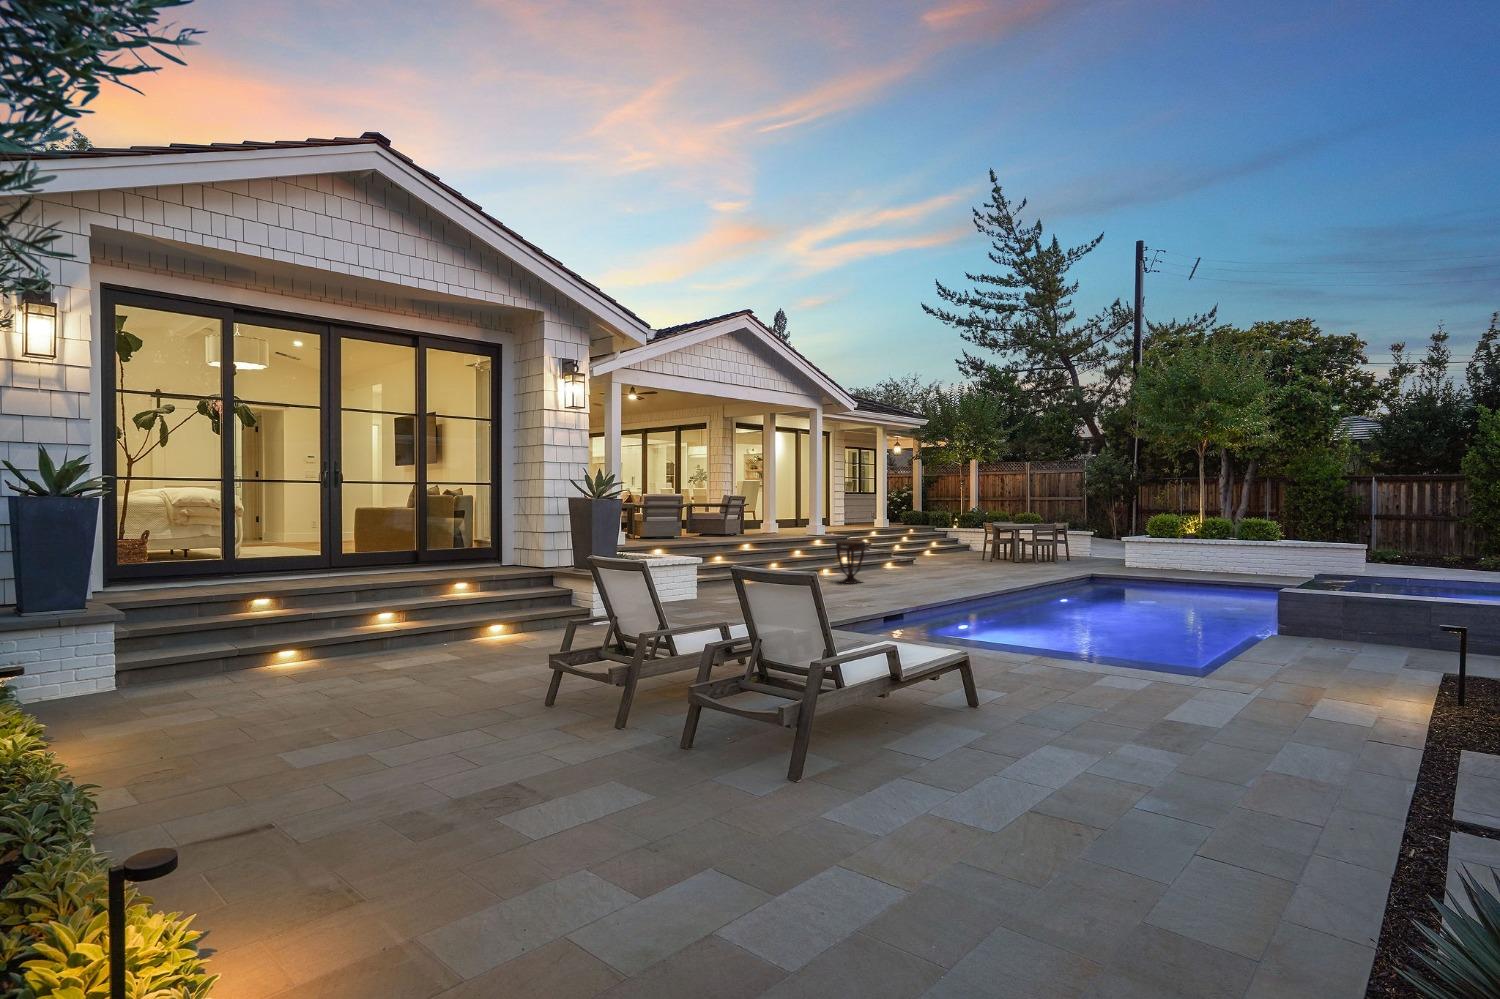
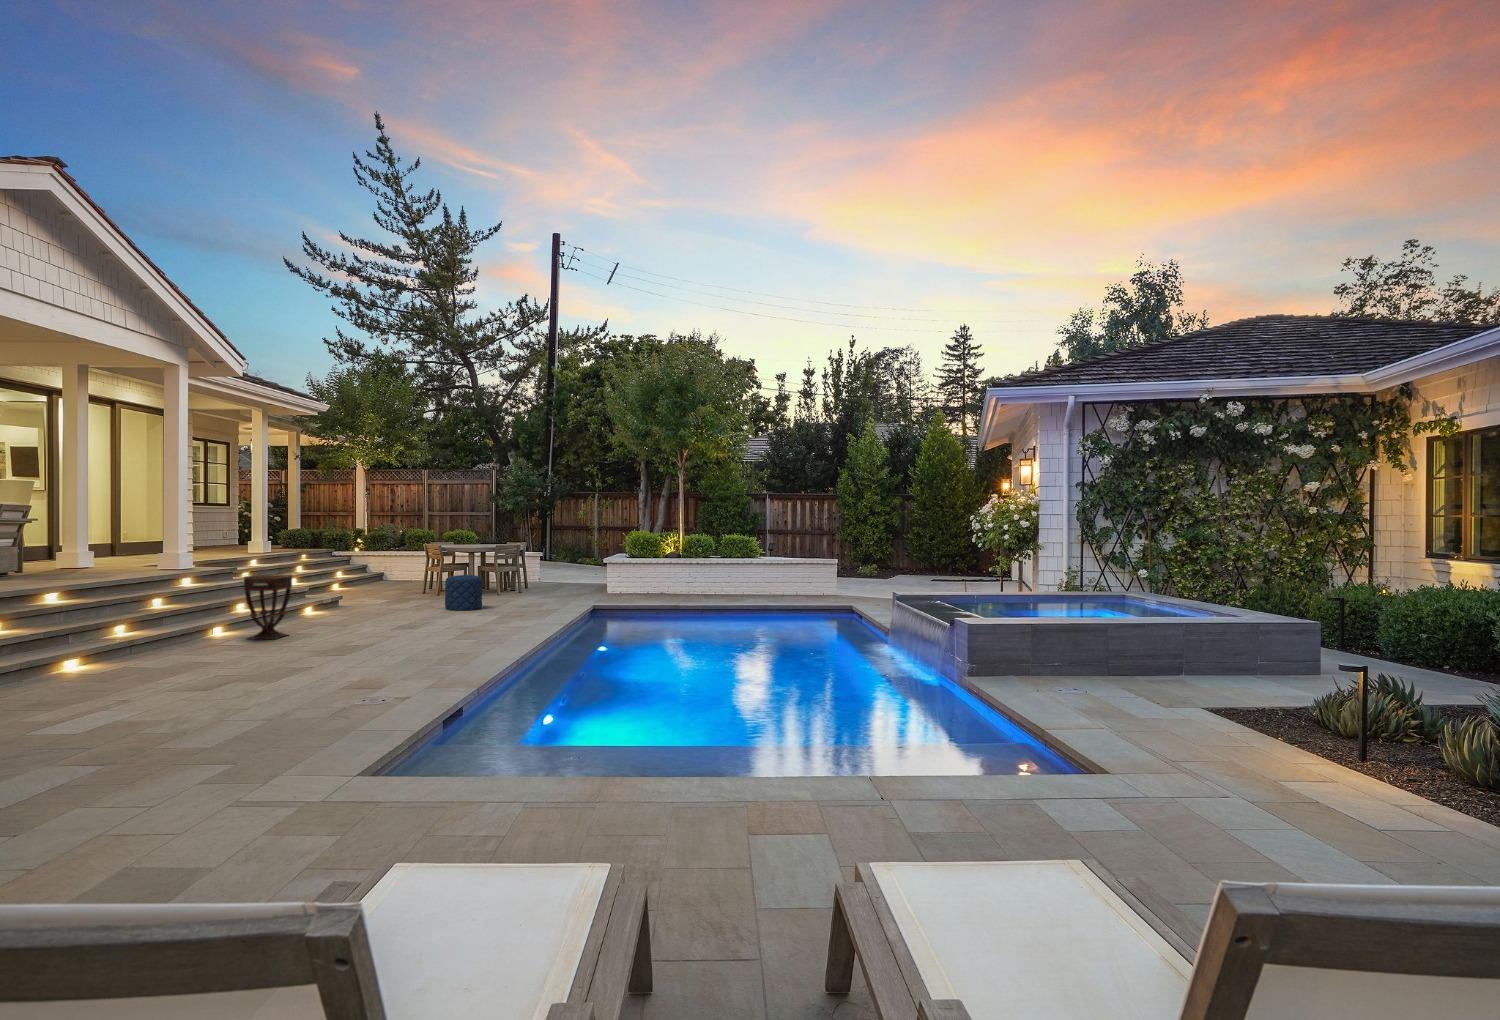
pouf: none [988,548,1018,576] -> present [445,575,482,610]

